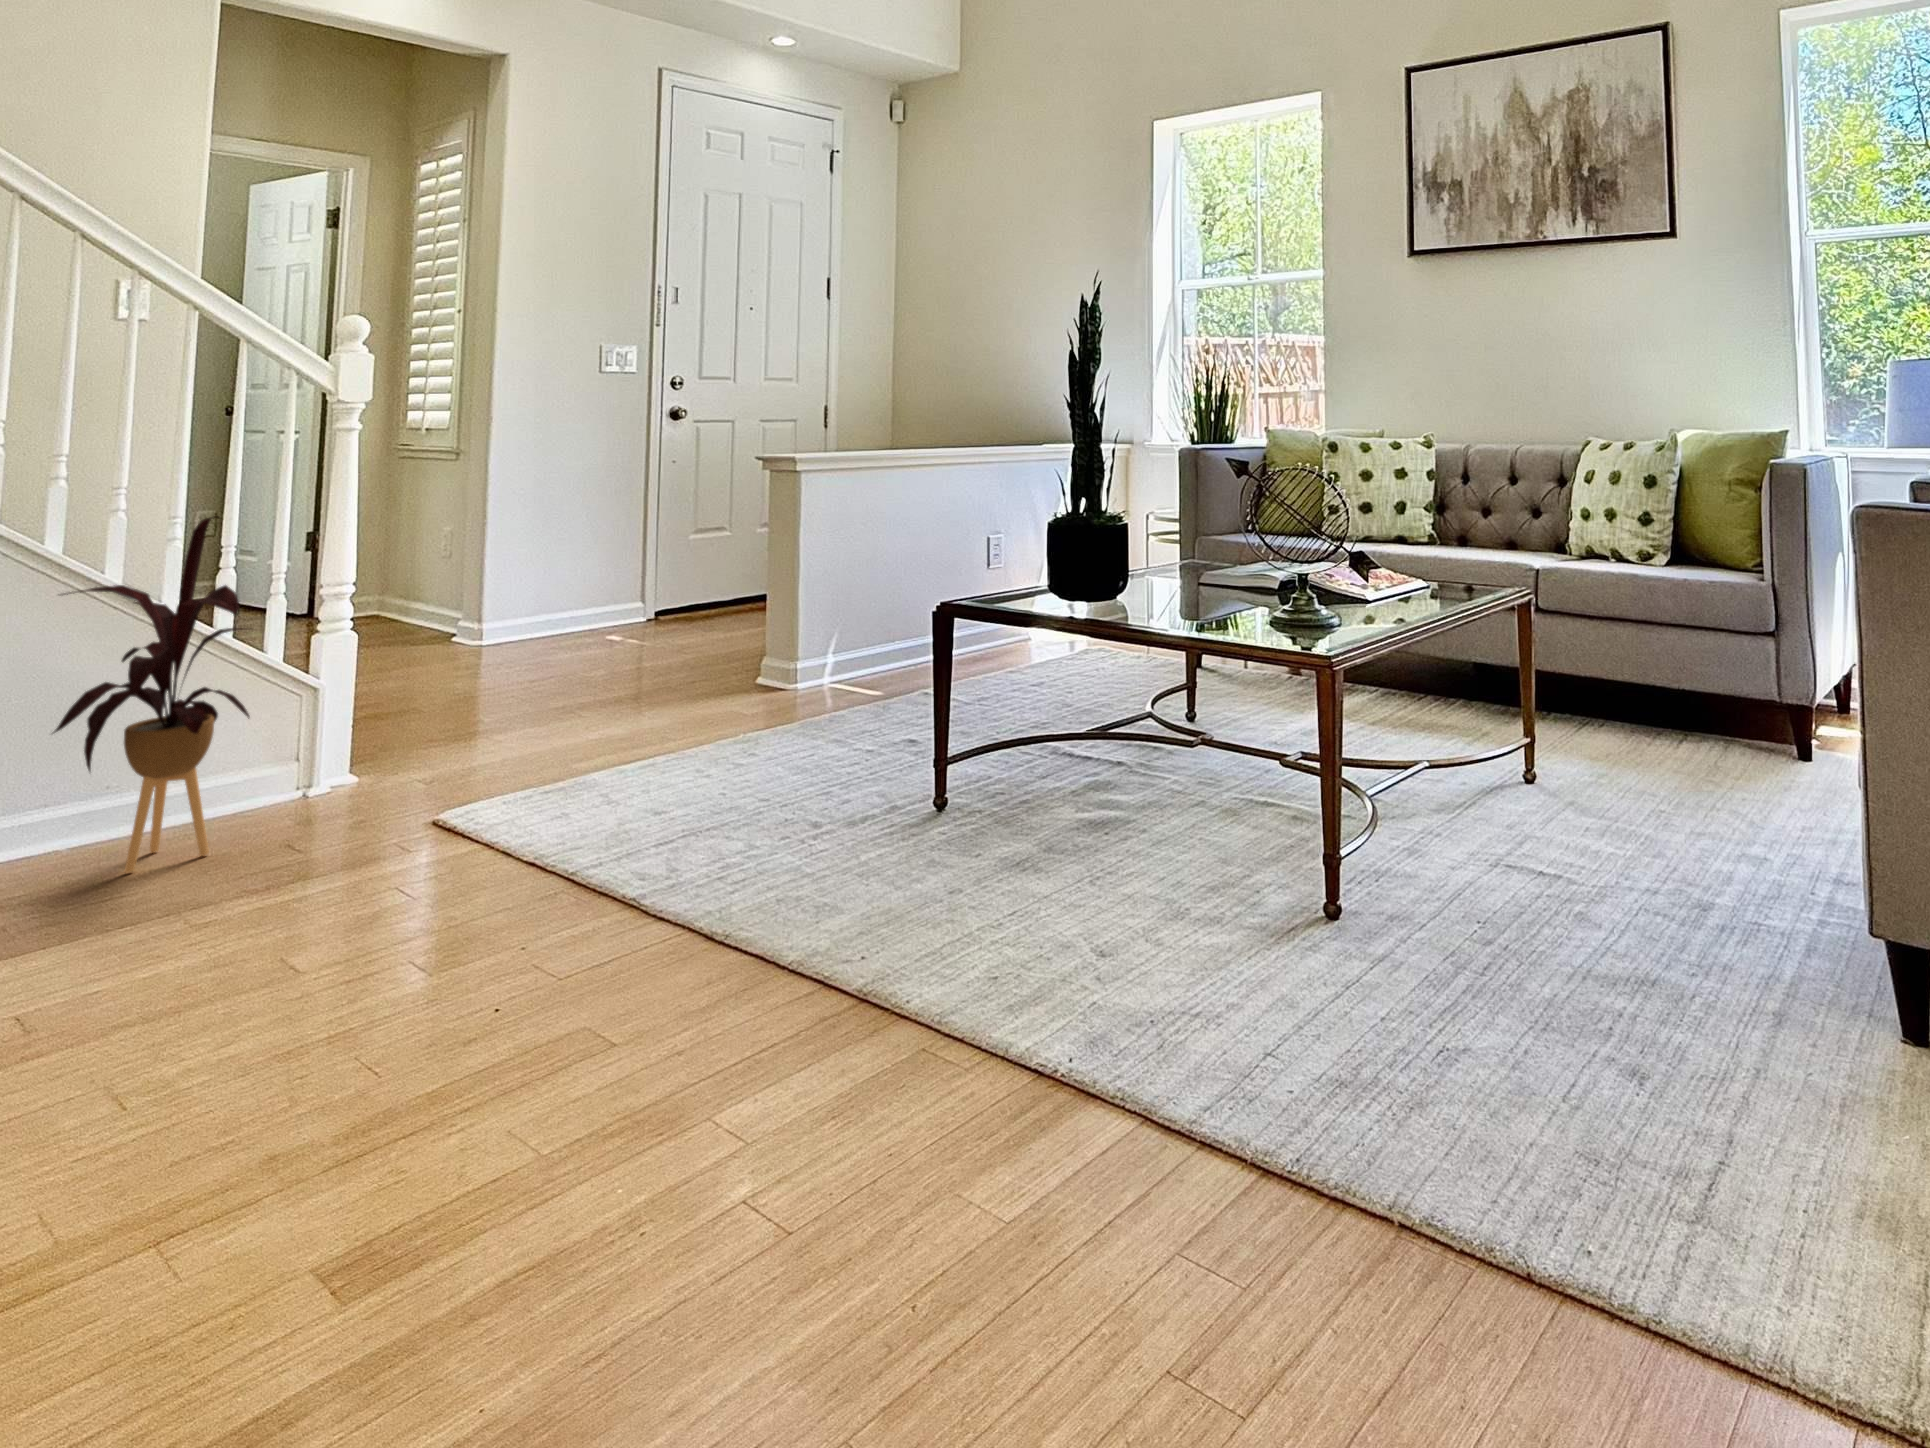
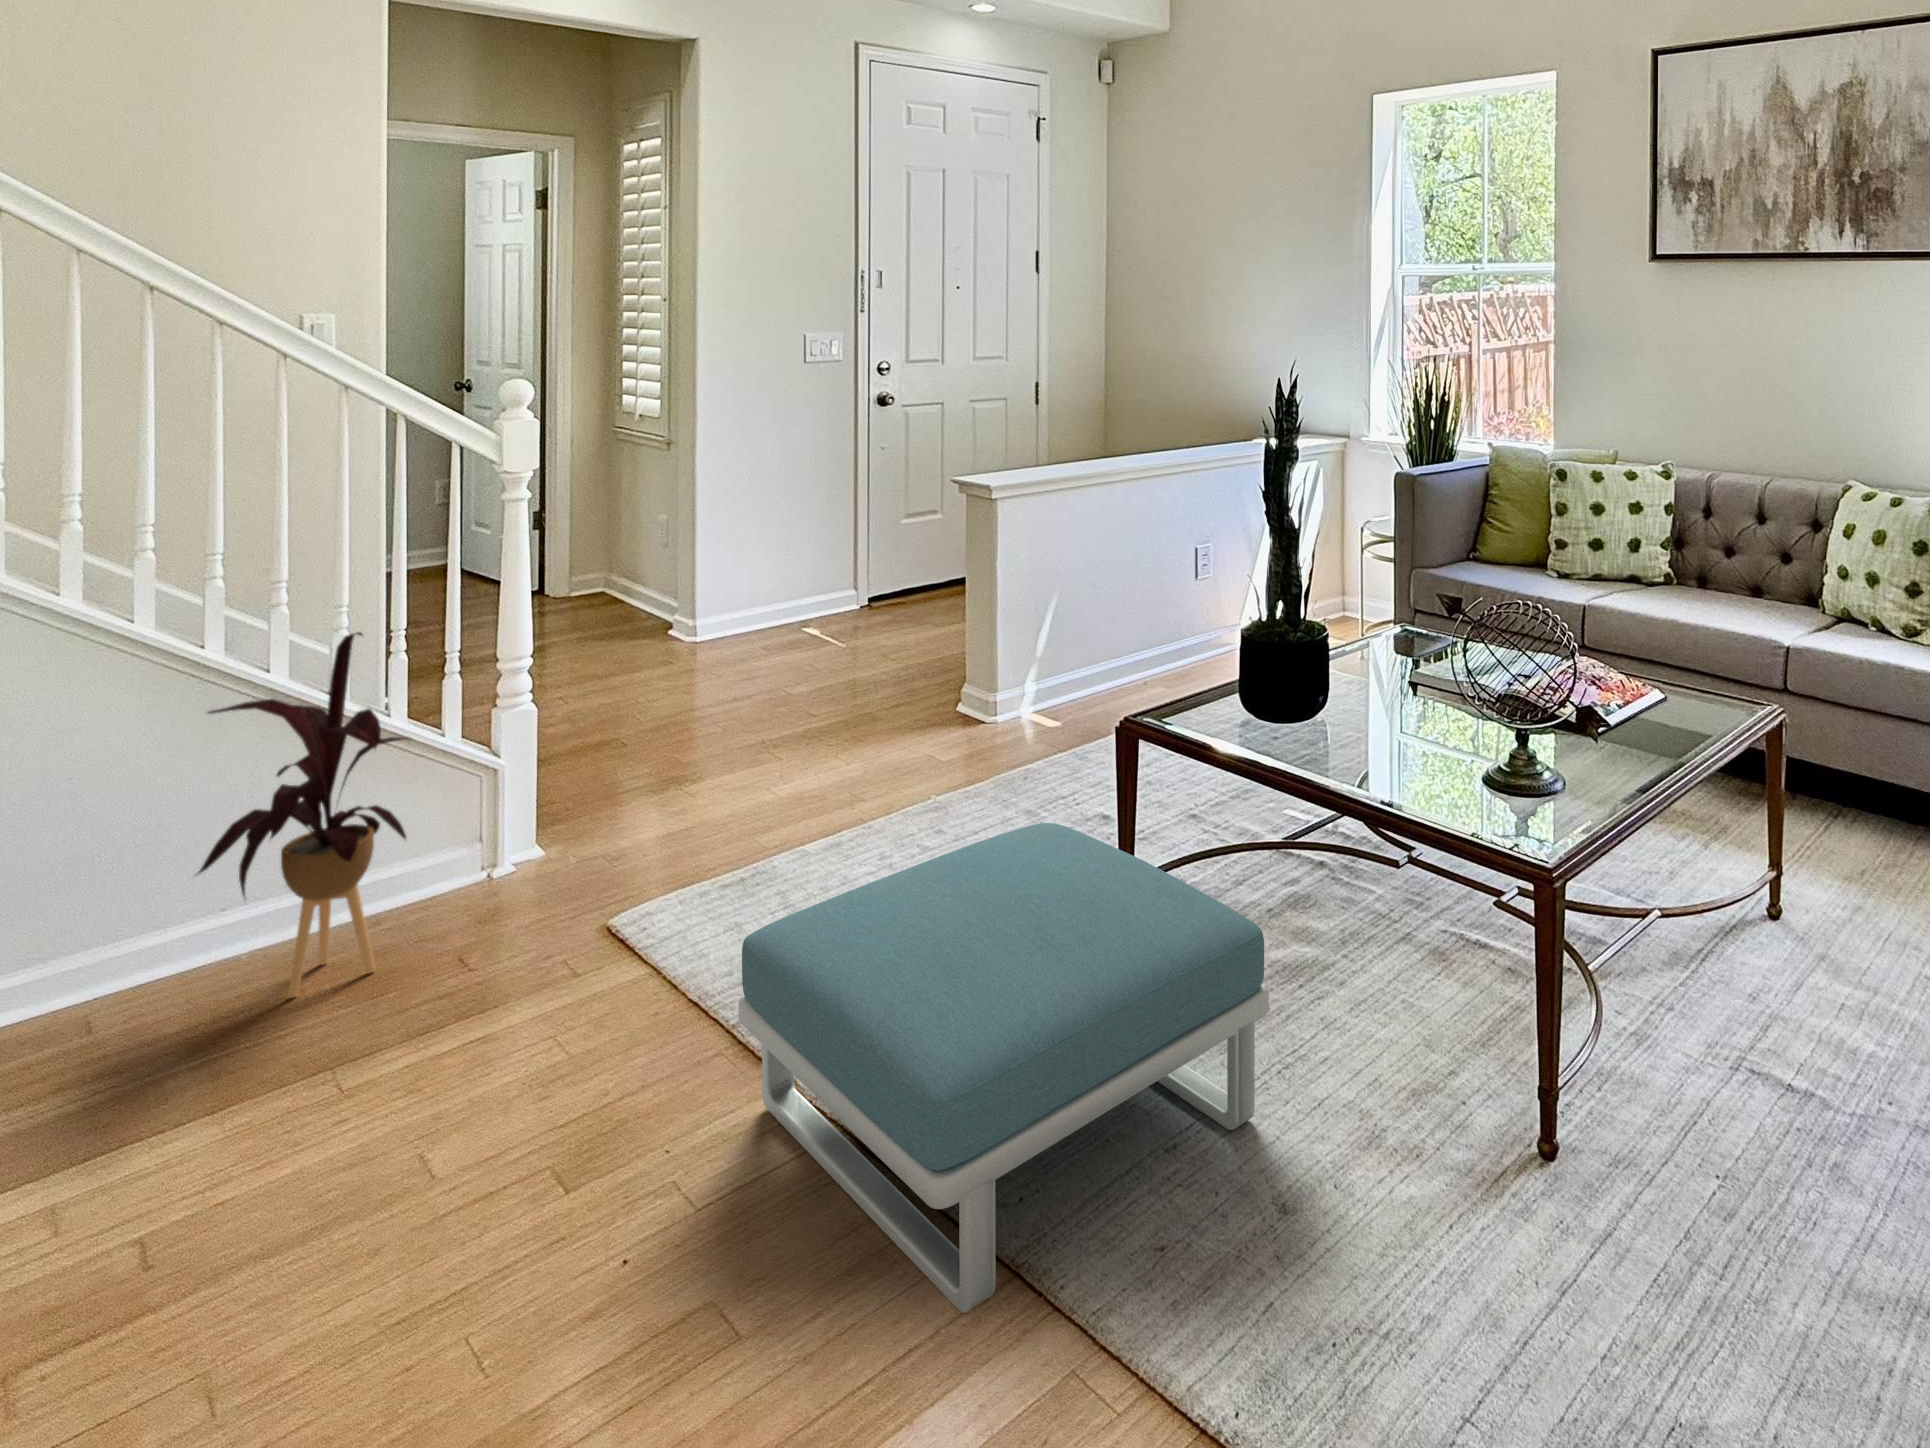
footstool: none [596,687,1085,1022] -> present [738,823,1269,1313]

